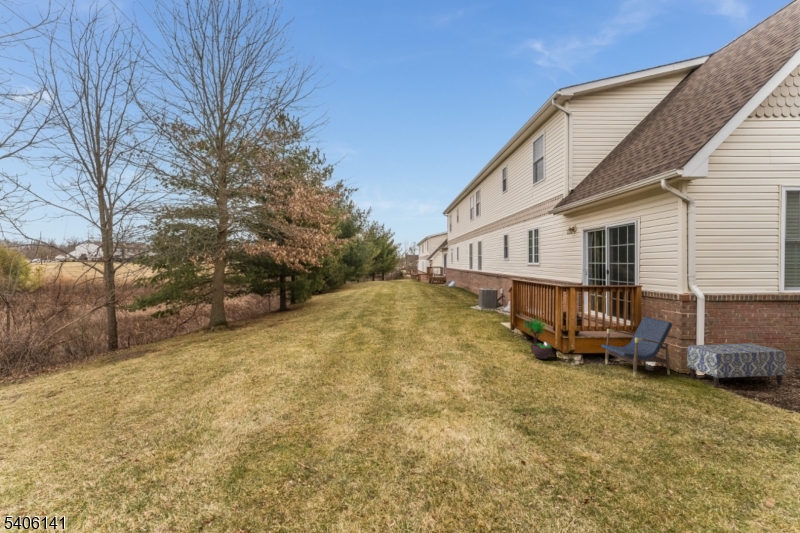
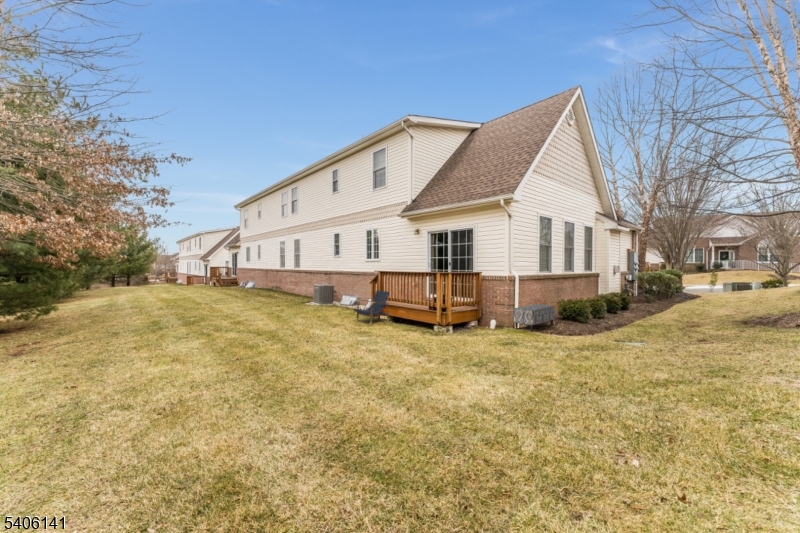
lounge chair: present [601,317,672,378] -> present [354,290,389,325]
potted tree: present [524,319,552,359] -> none [410,298,434,333]

